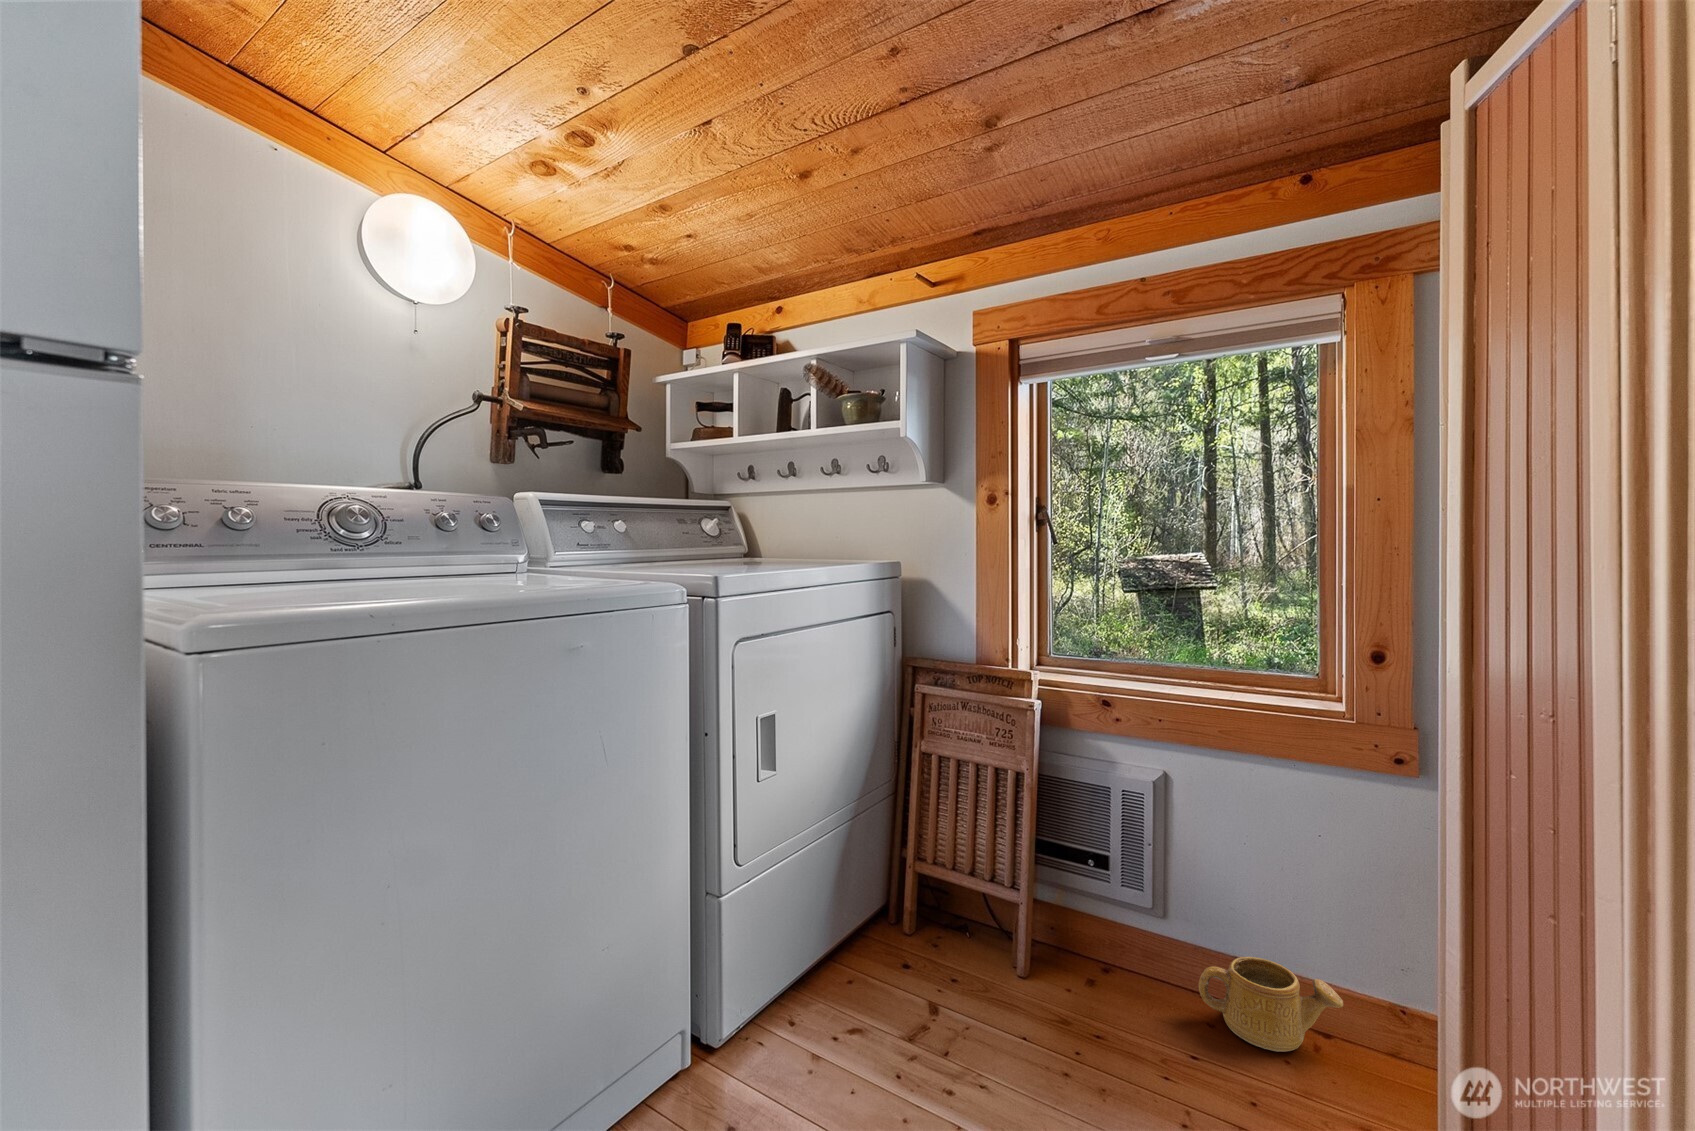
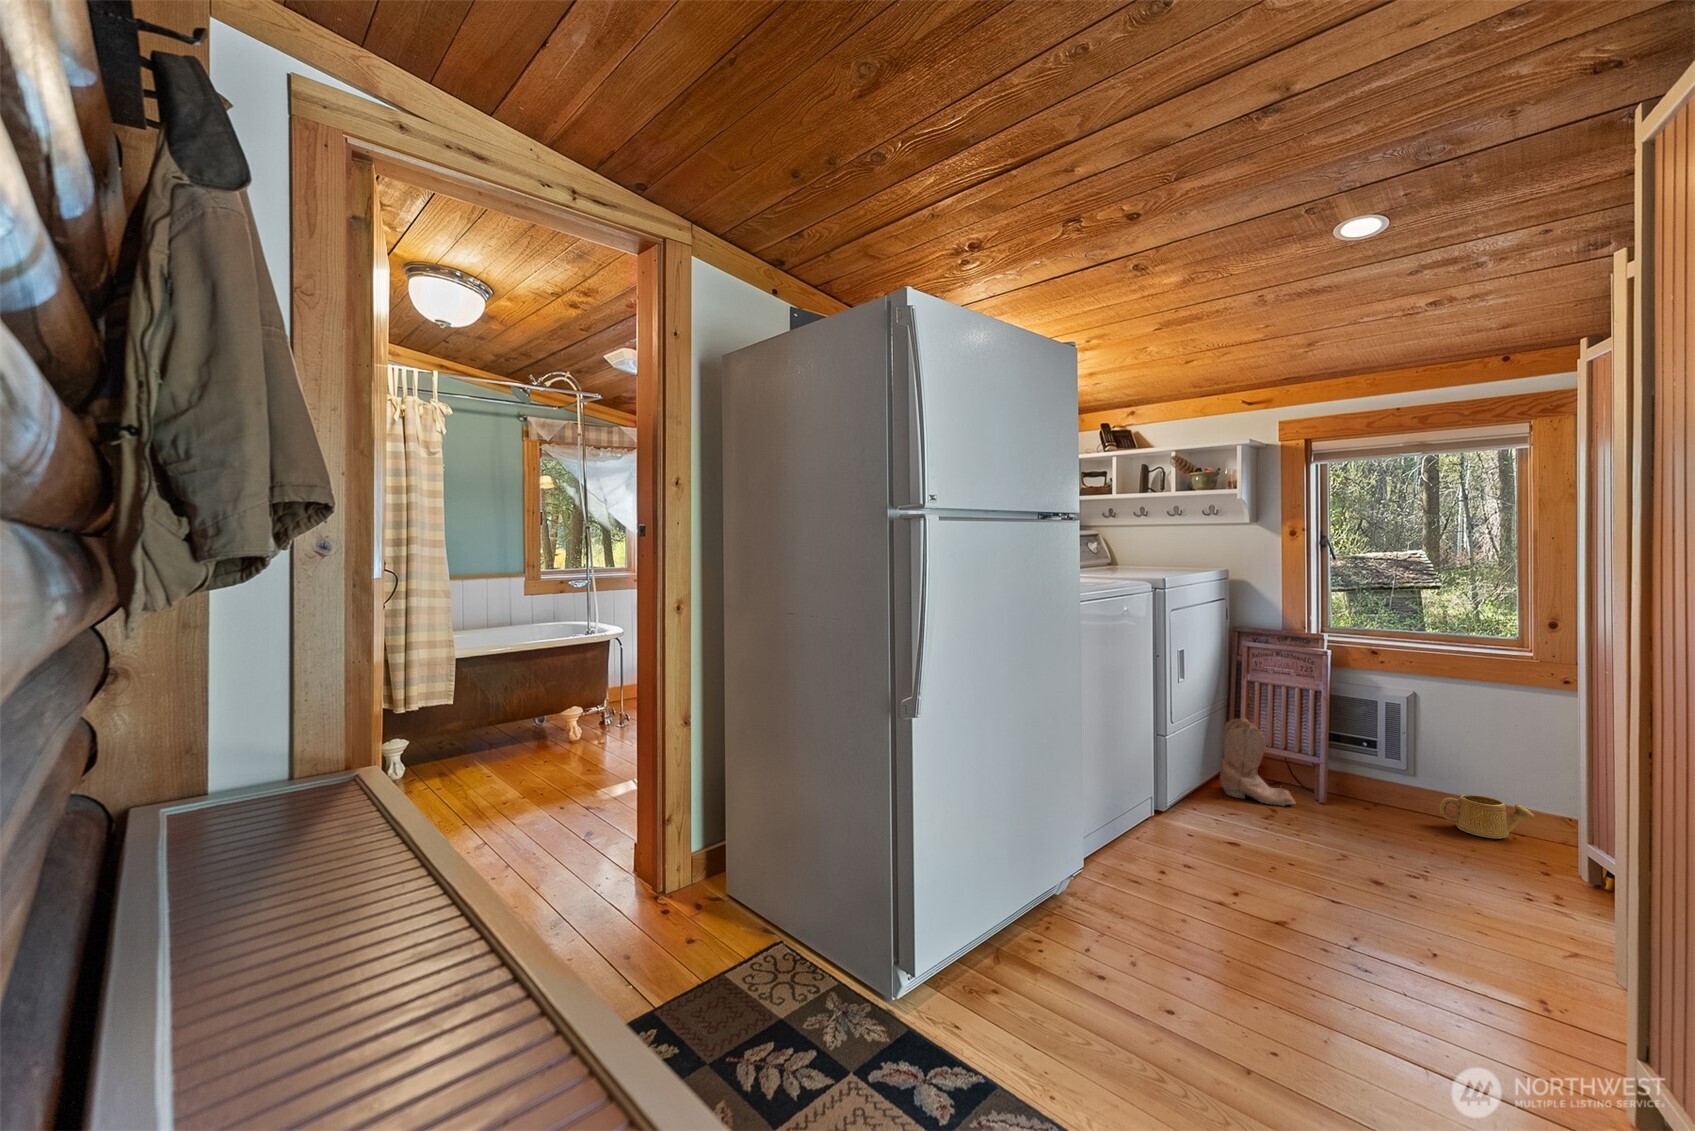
boots: none [867,819,979,990] -> present [1220,718,1295,806]

